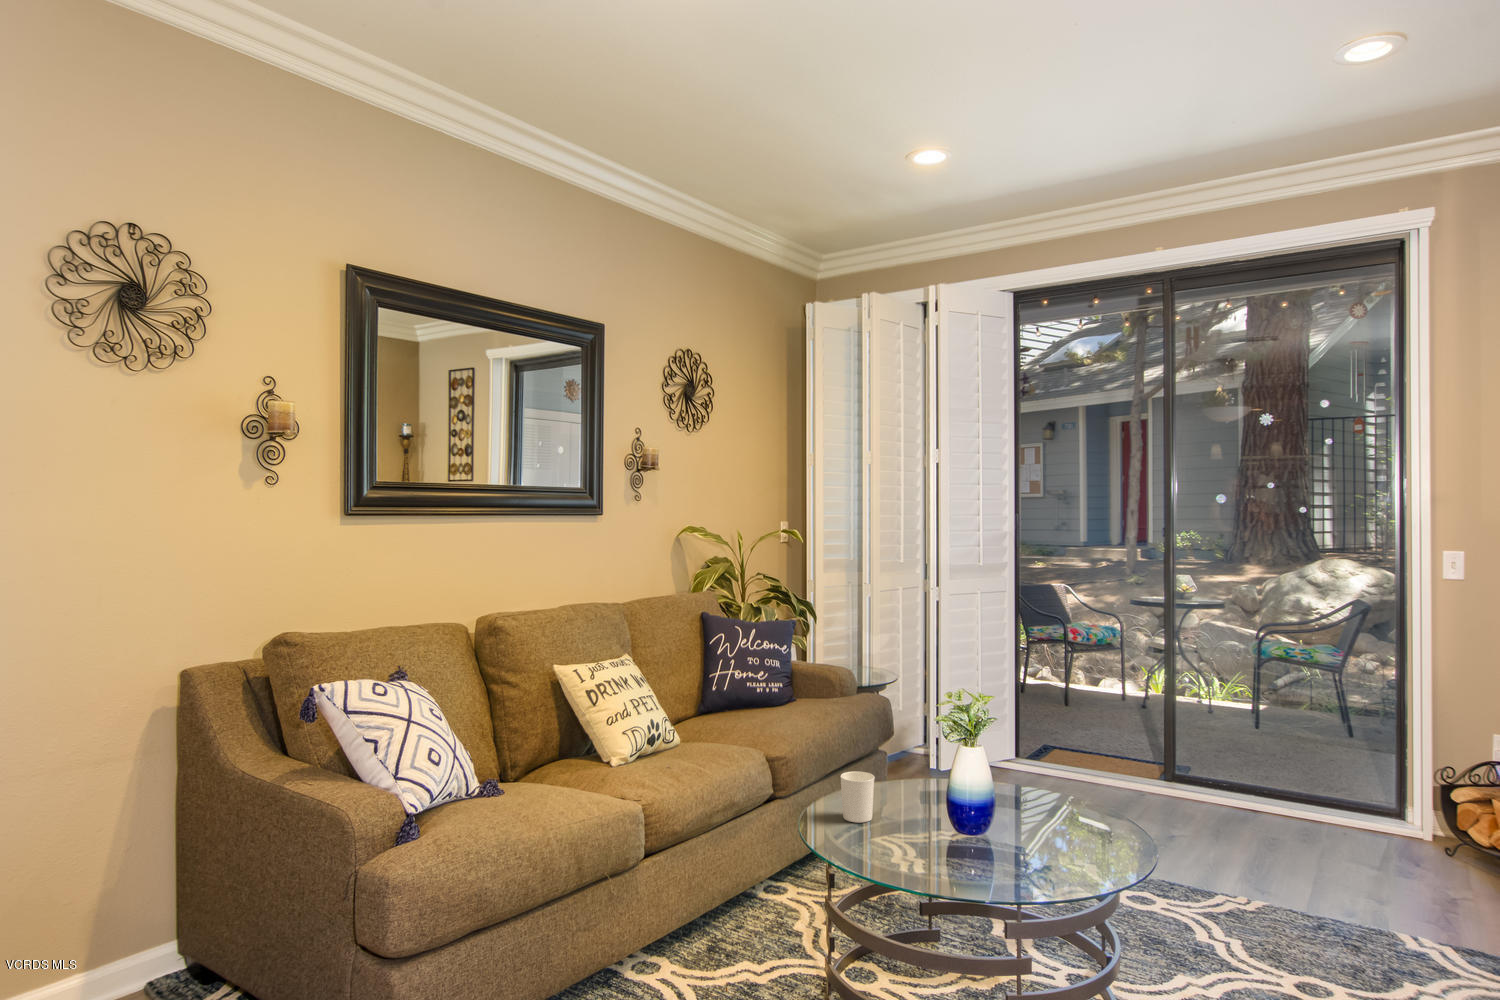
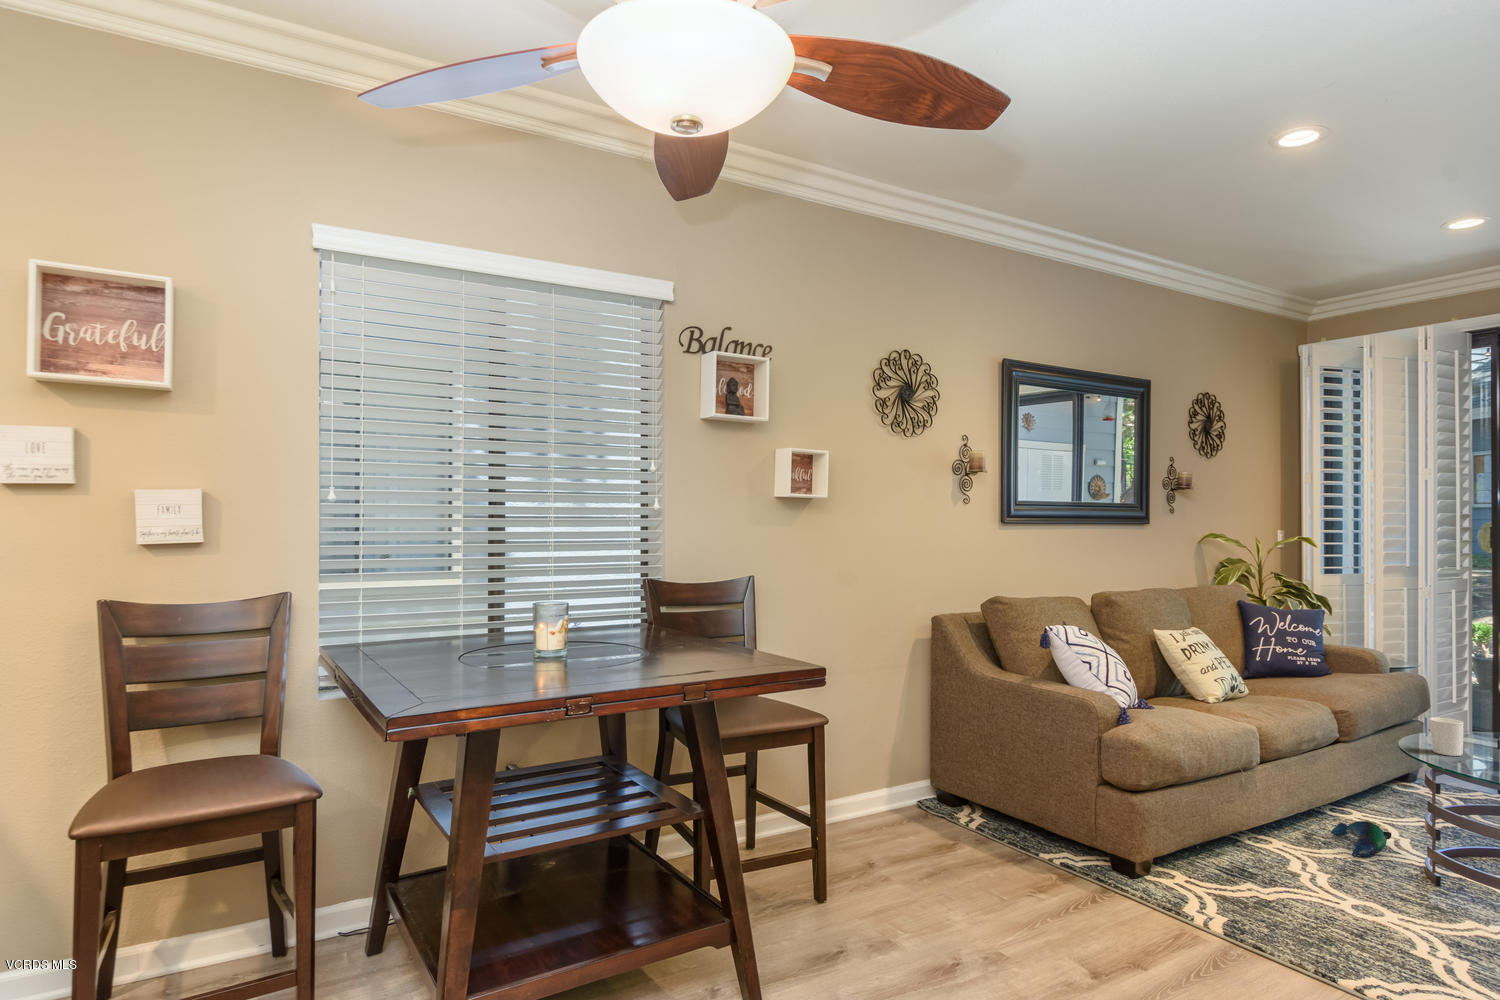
plush toy: none [739,912,796,973] -> present [1331,821,1391,857]

